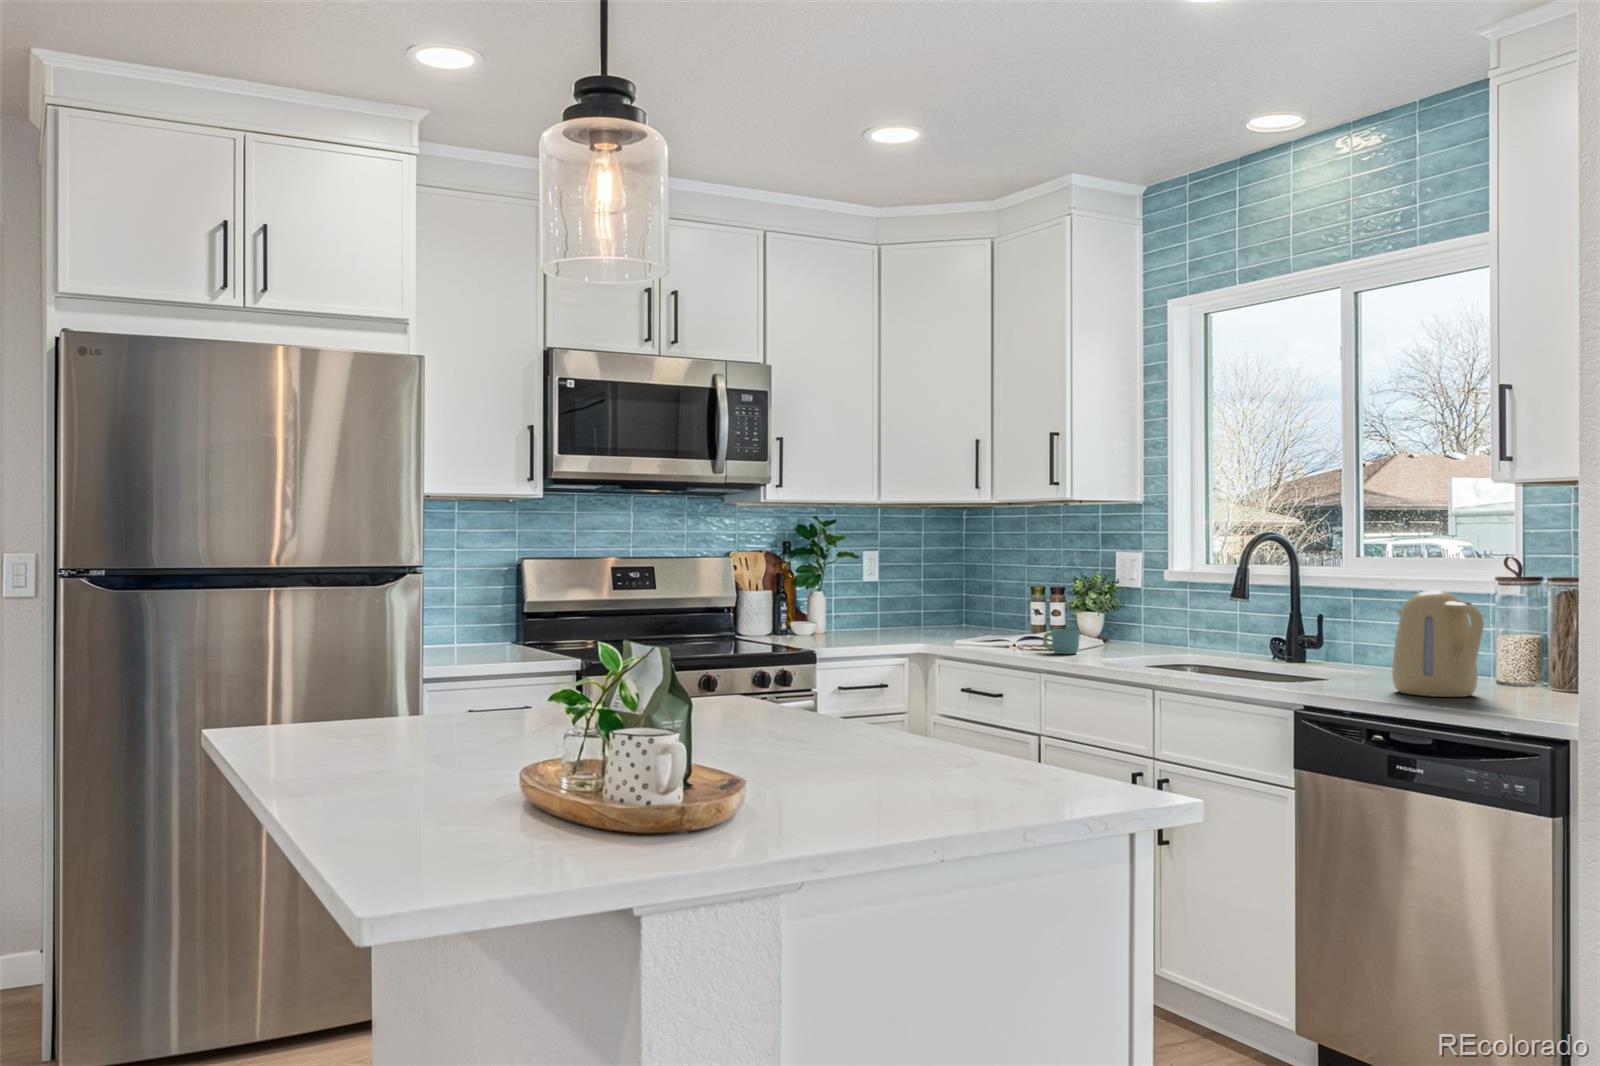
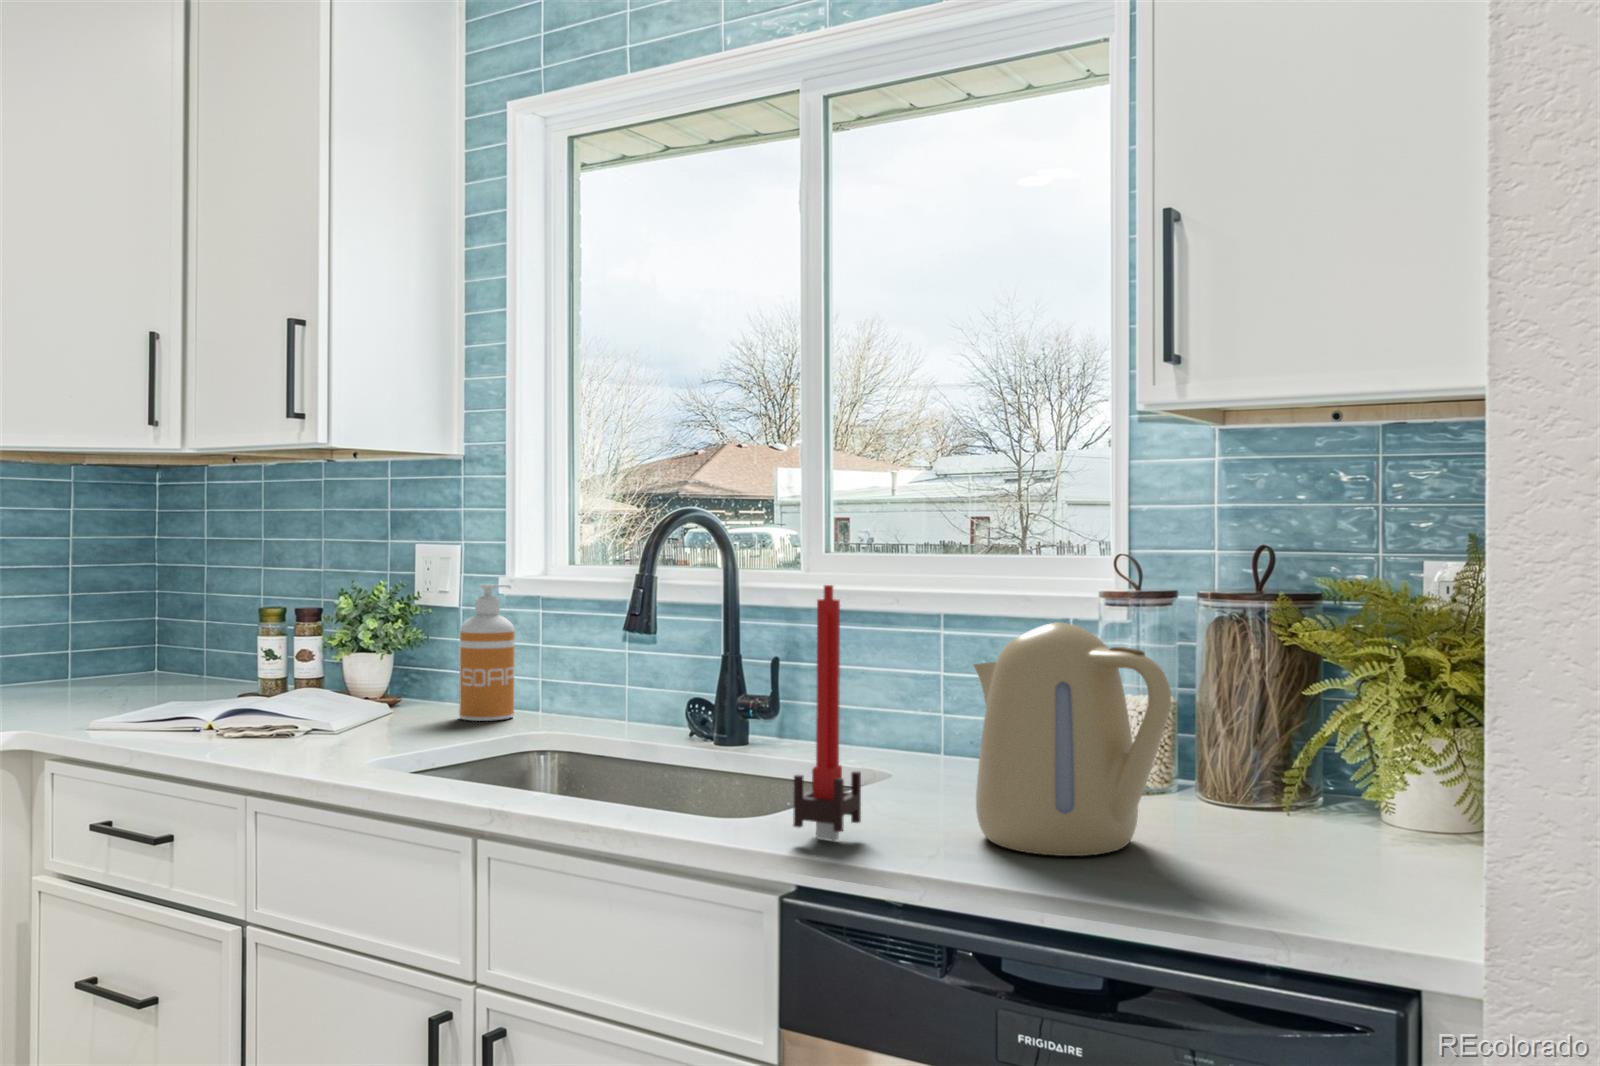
candle: none [1299,571,1334,687] -> present [793,585,861,841]
soap dispenser: none [1142,574,1173,649] -> present [459,584,515,721]
mug: present [1043,629,1080,654] -> none [255,698,333,752]

